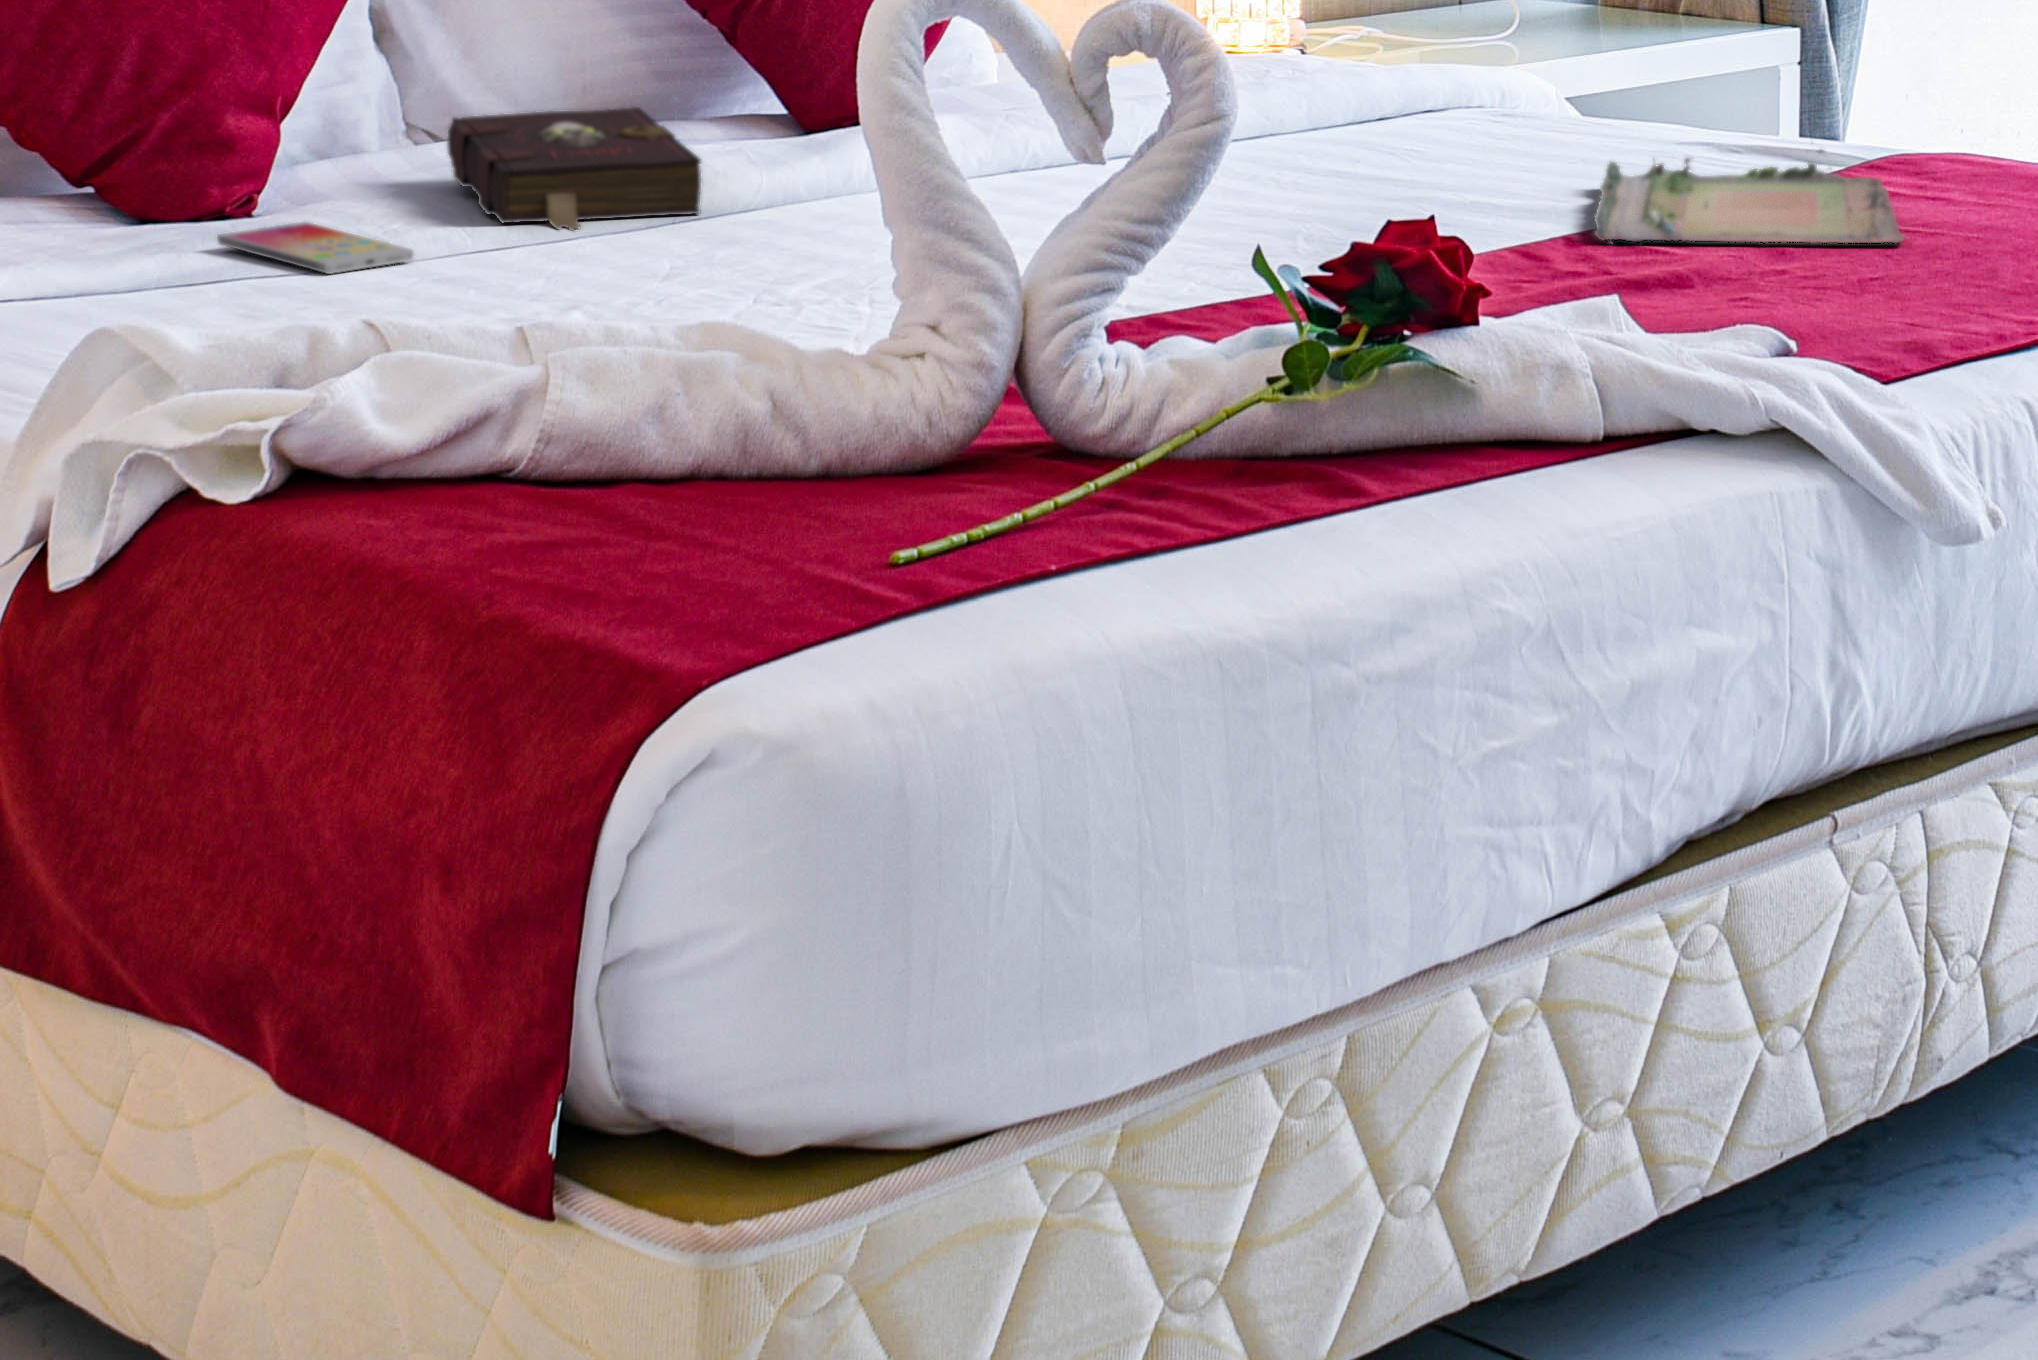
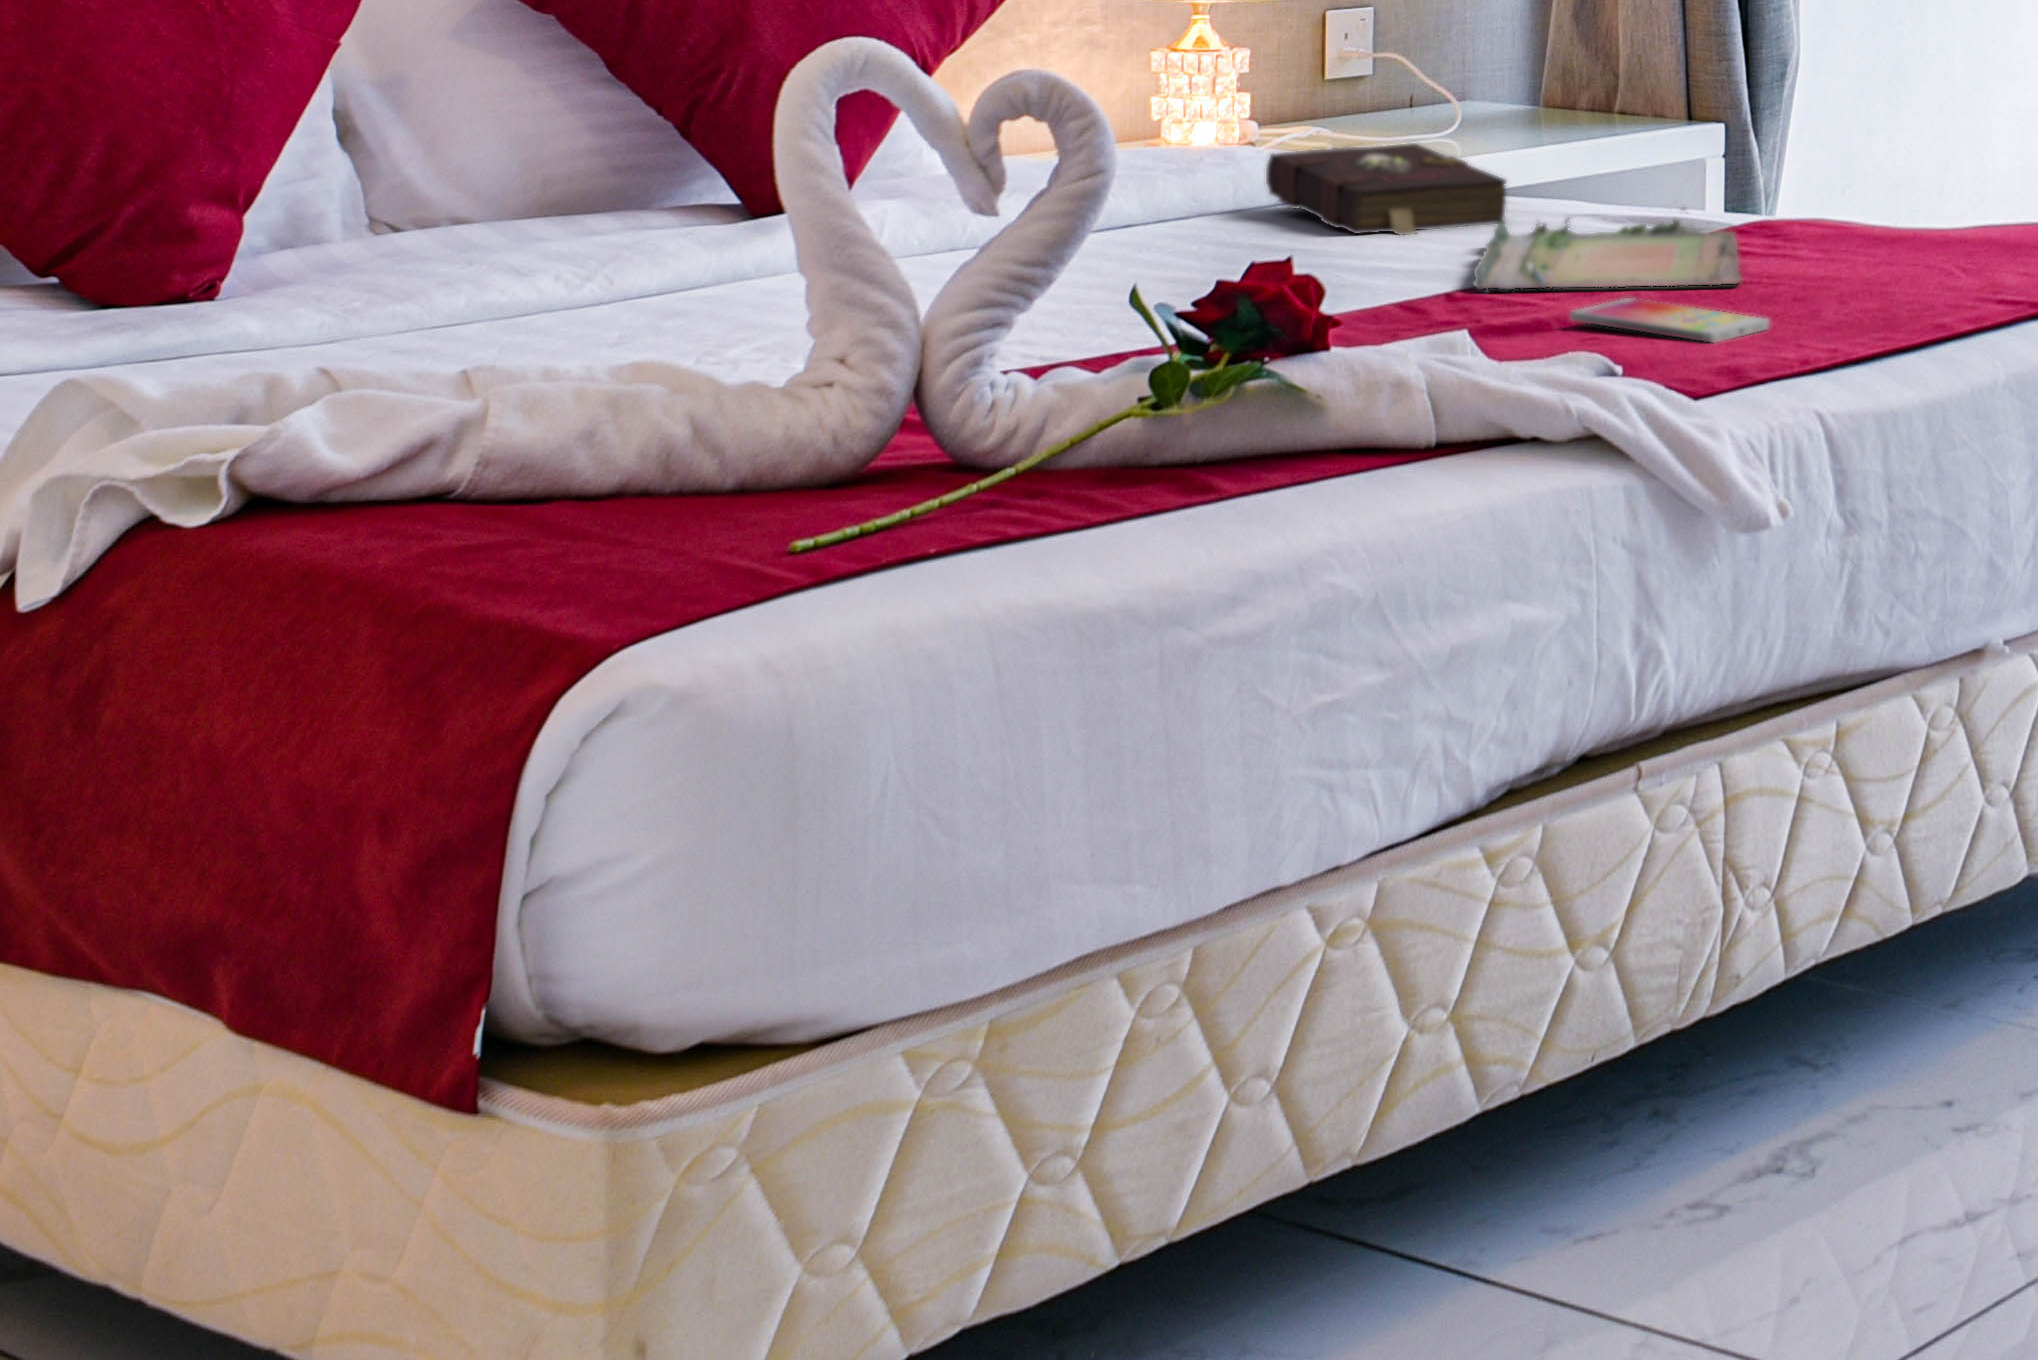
book: present [447,107,701,231] -> present [1266,143,1506,235]
smartphone: present [218,222,413,274] -> present [1570,298,1769,343]

